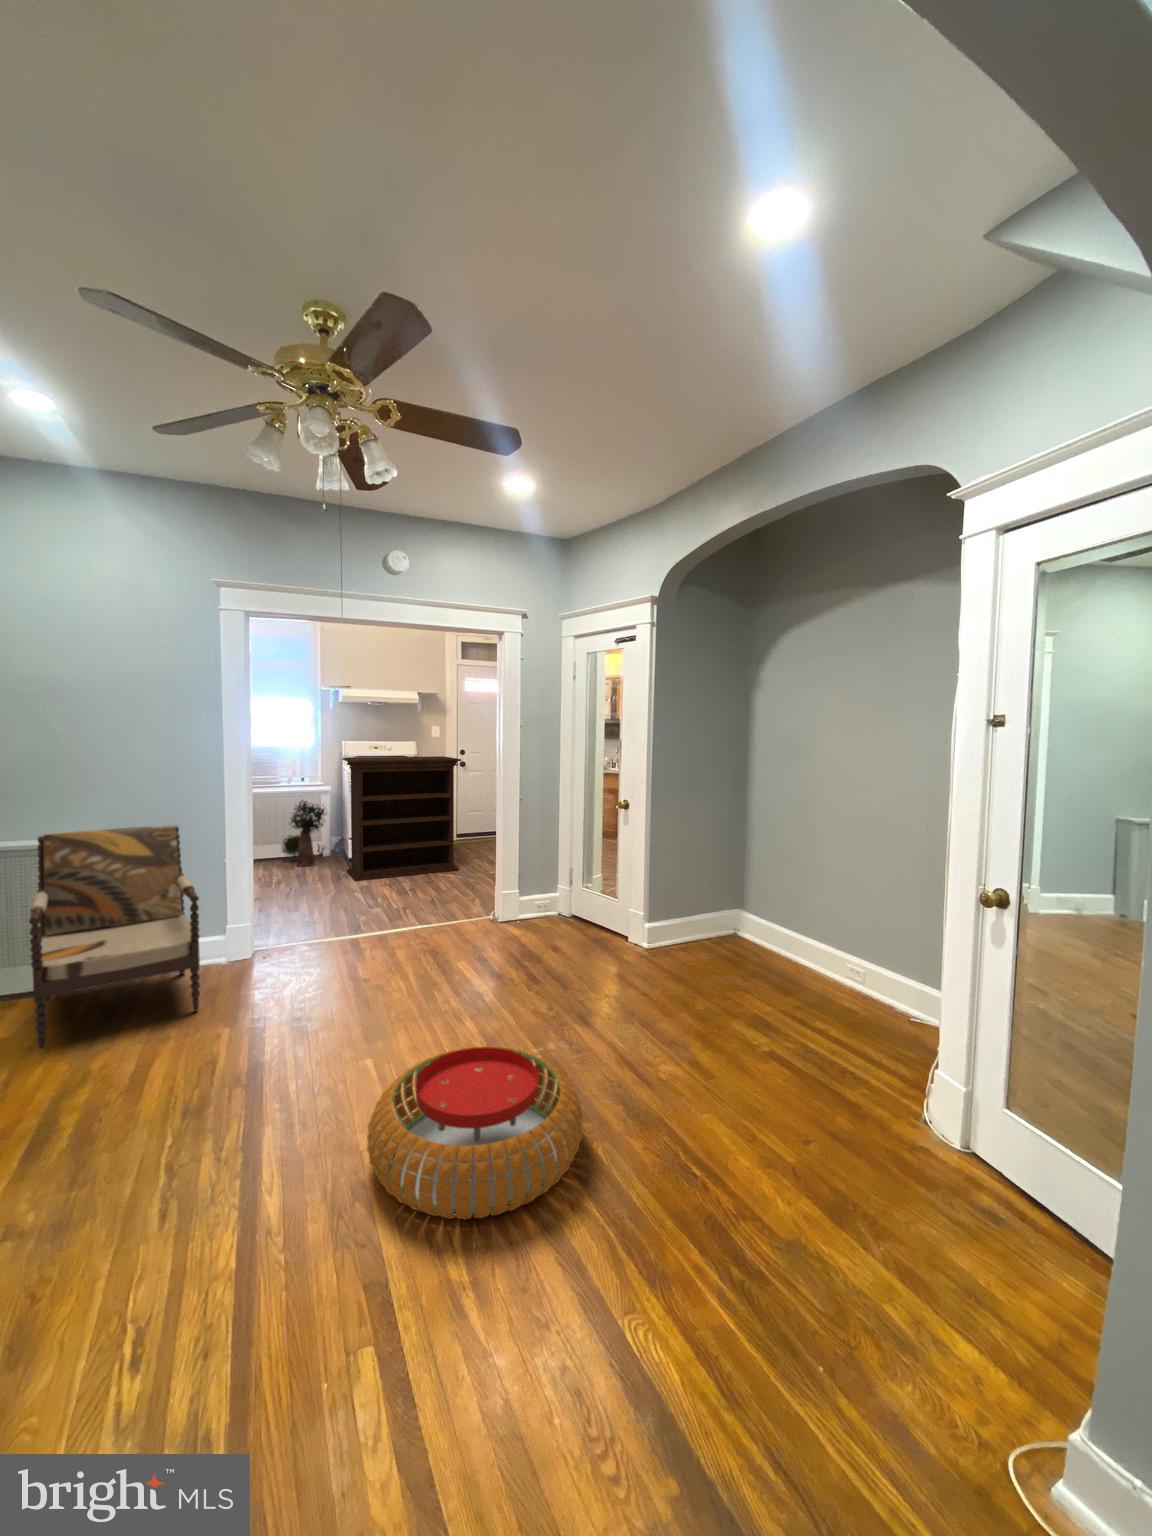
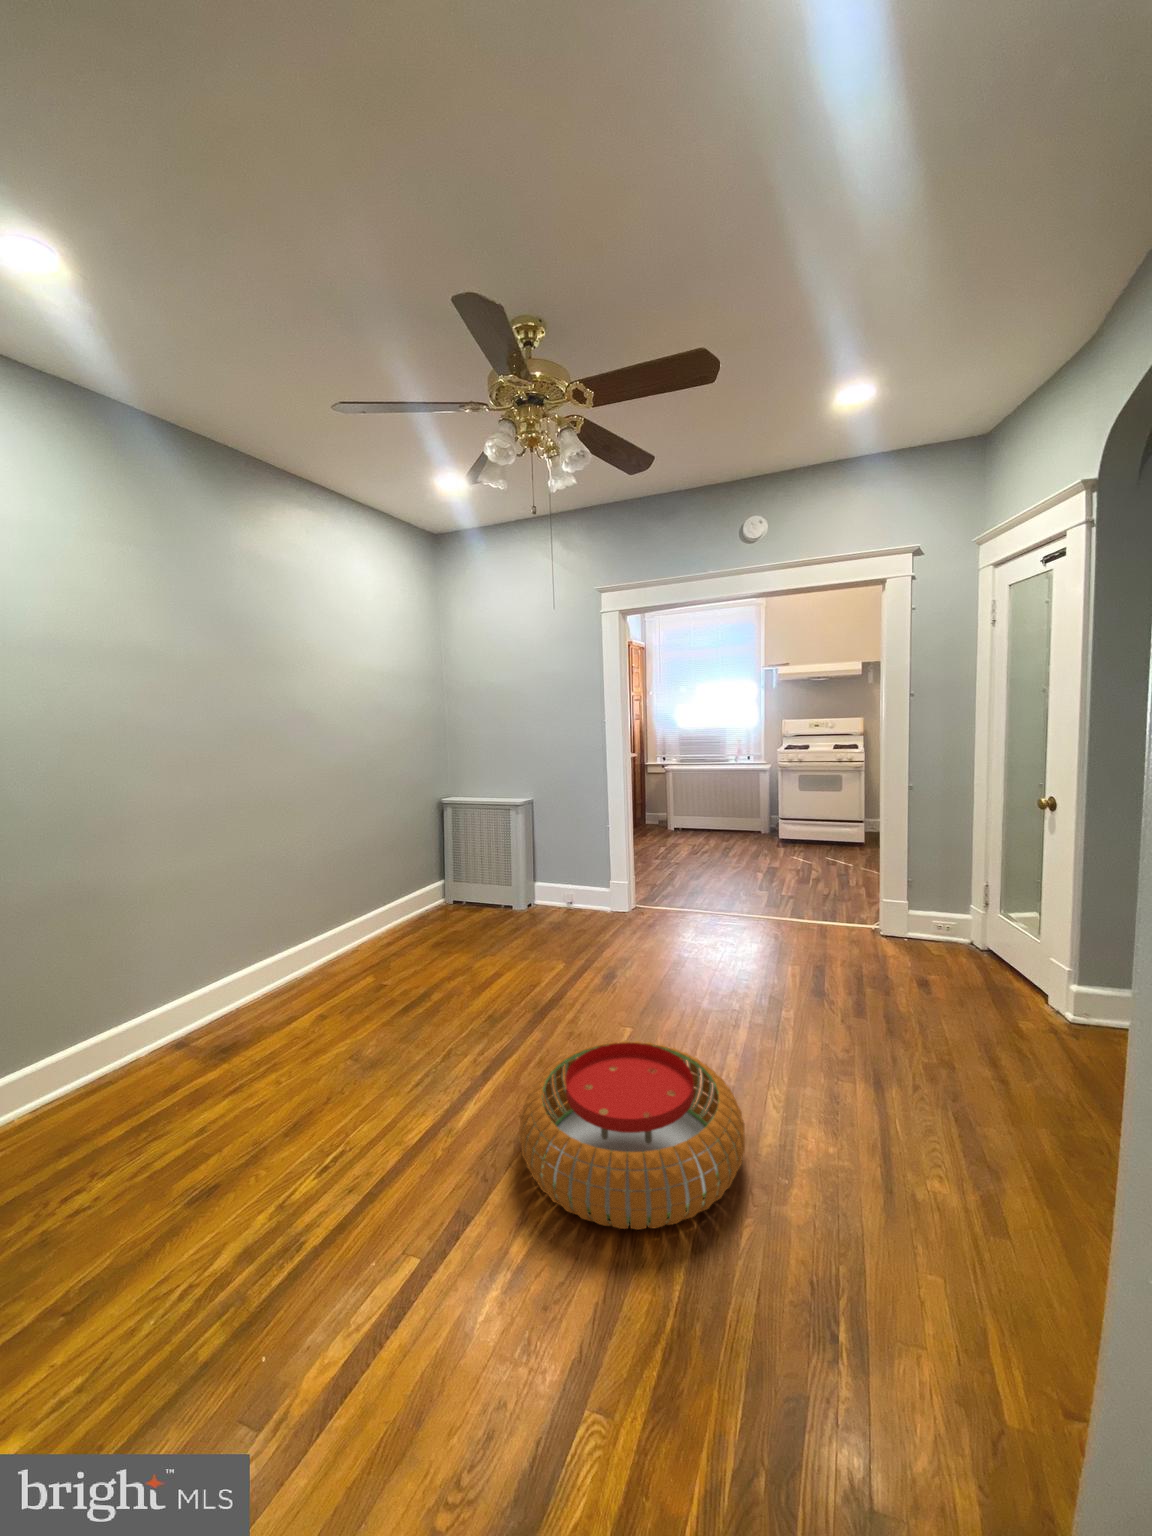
bookshelf: present [342,756,462,881] -> none [765,735,894,866]
potted plant: present [282,800,327,866] -> none [723,778,764,841]
armchair: present [29,825,200,1048] -> none [459,794,578,945]

